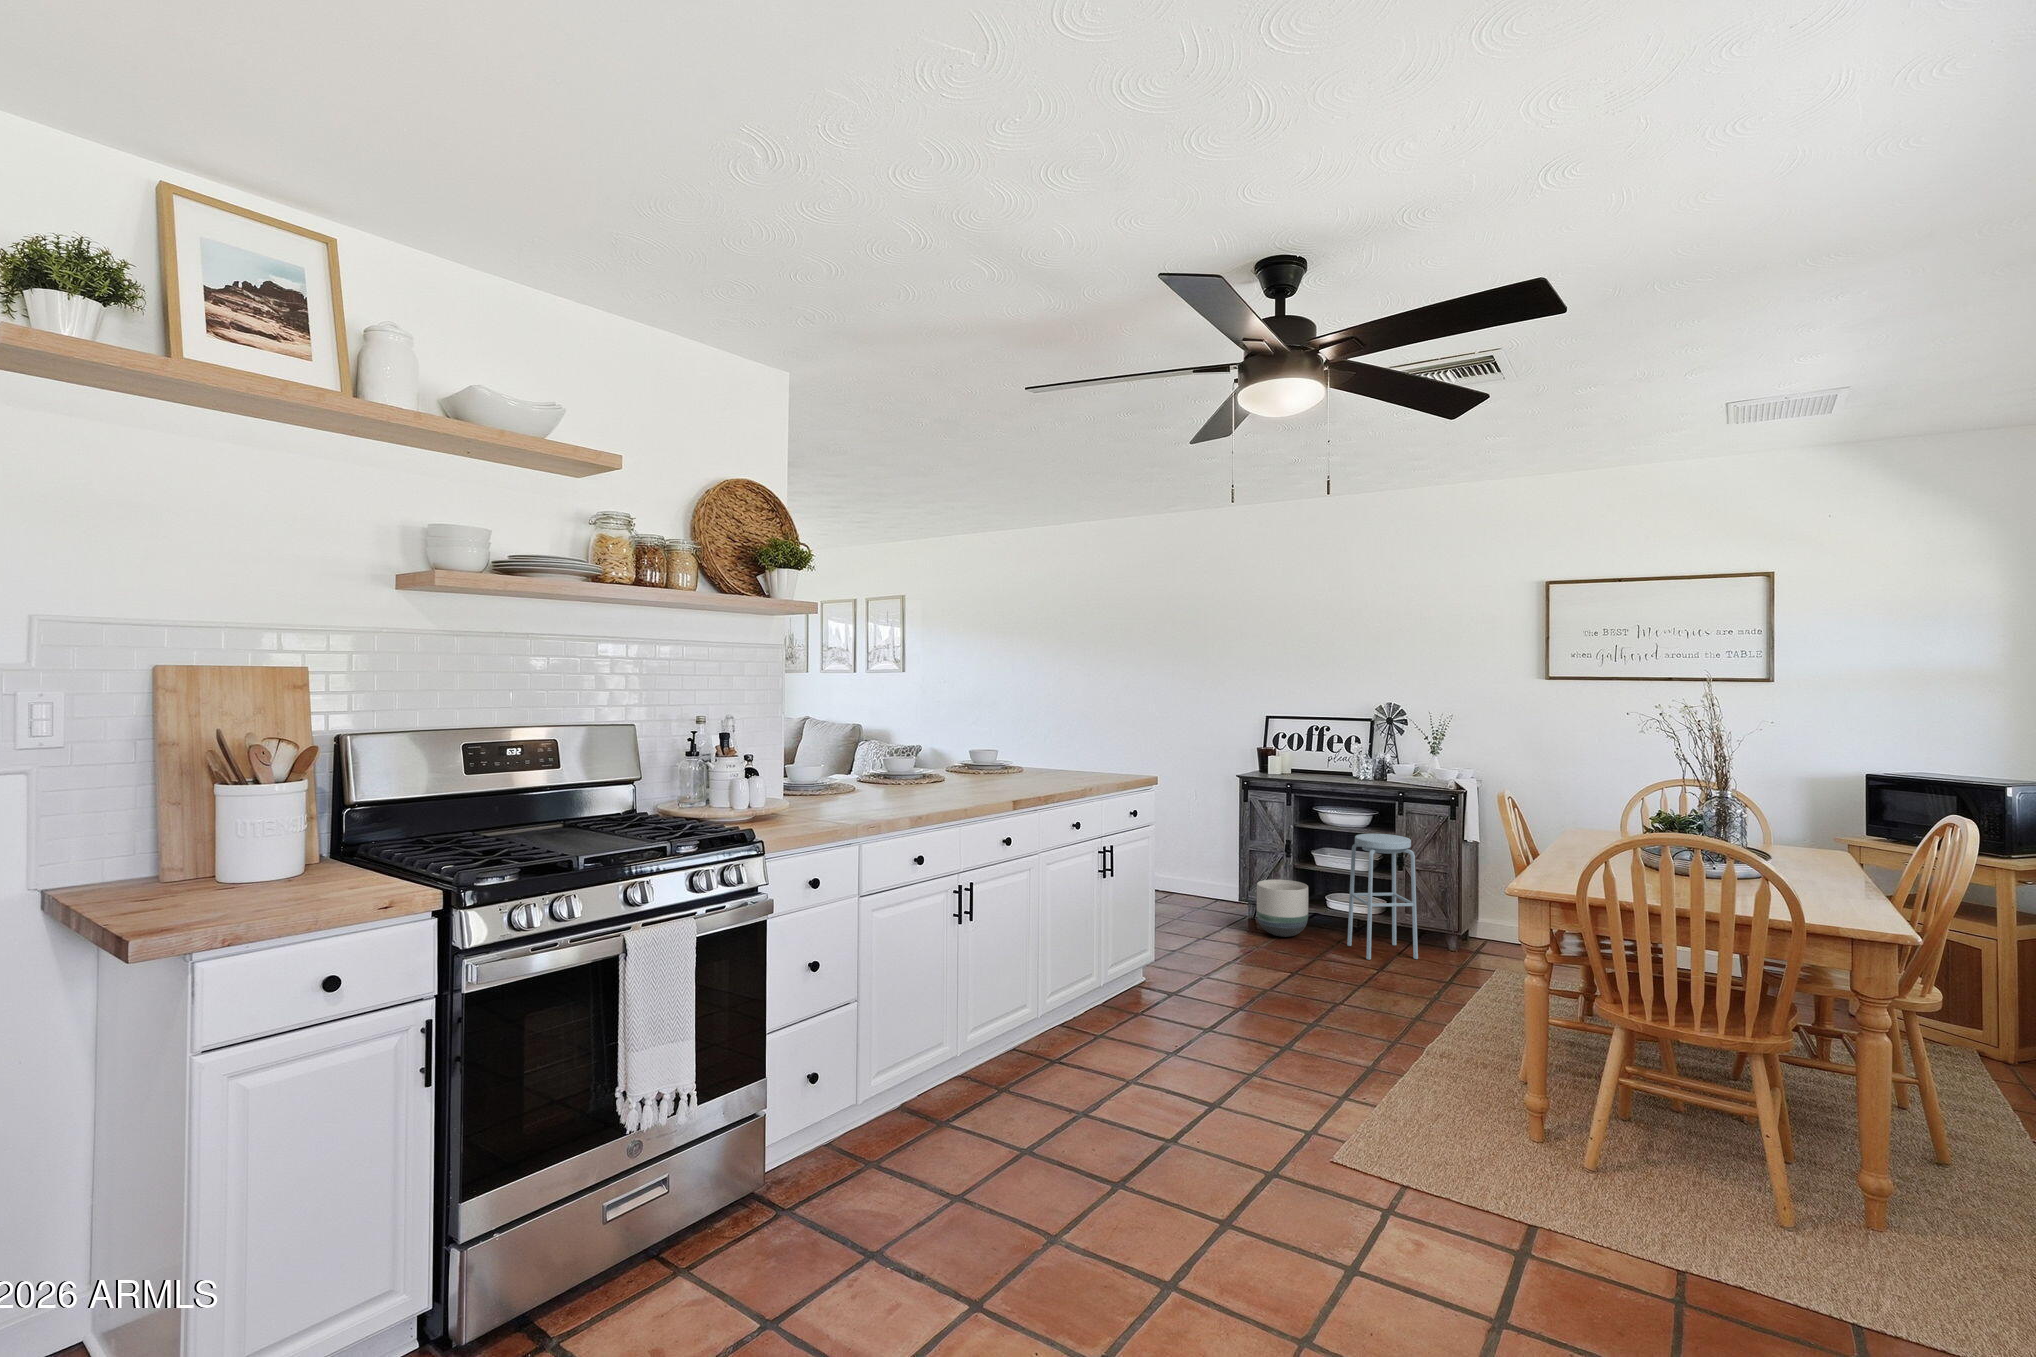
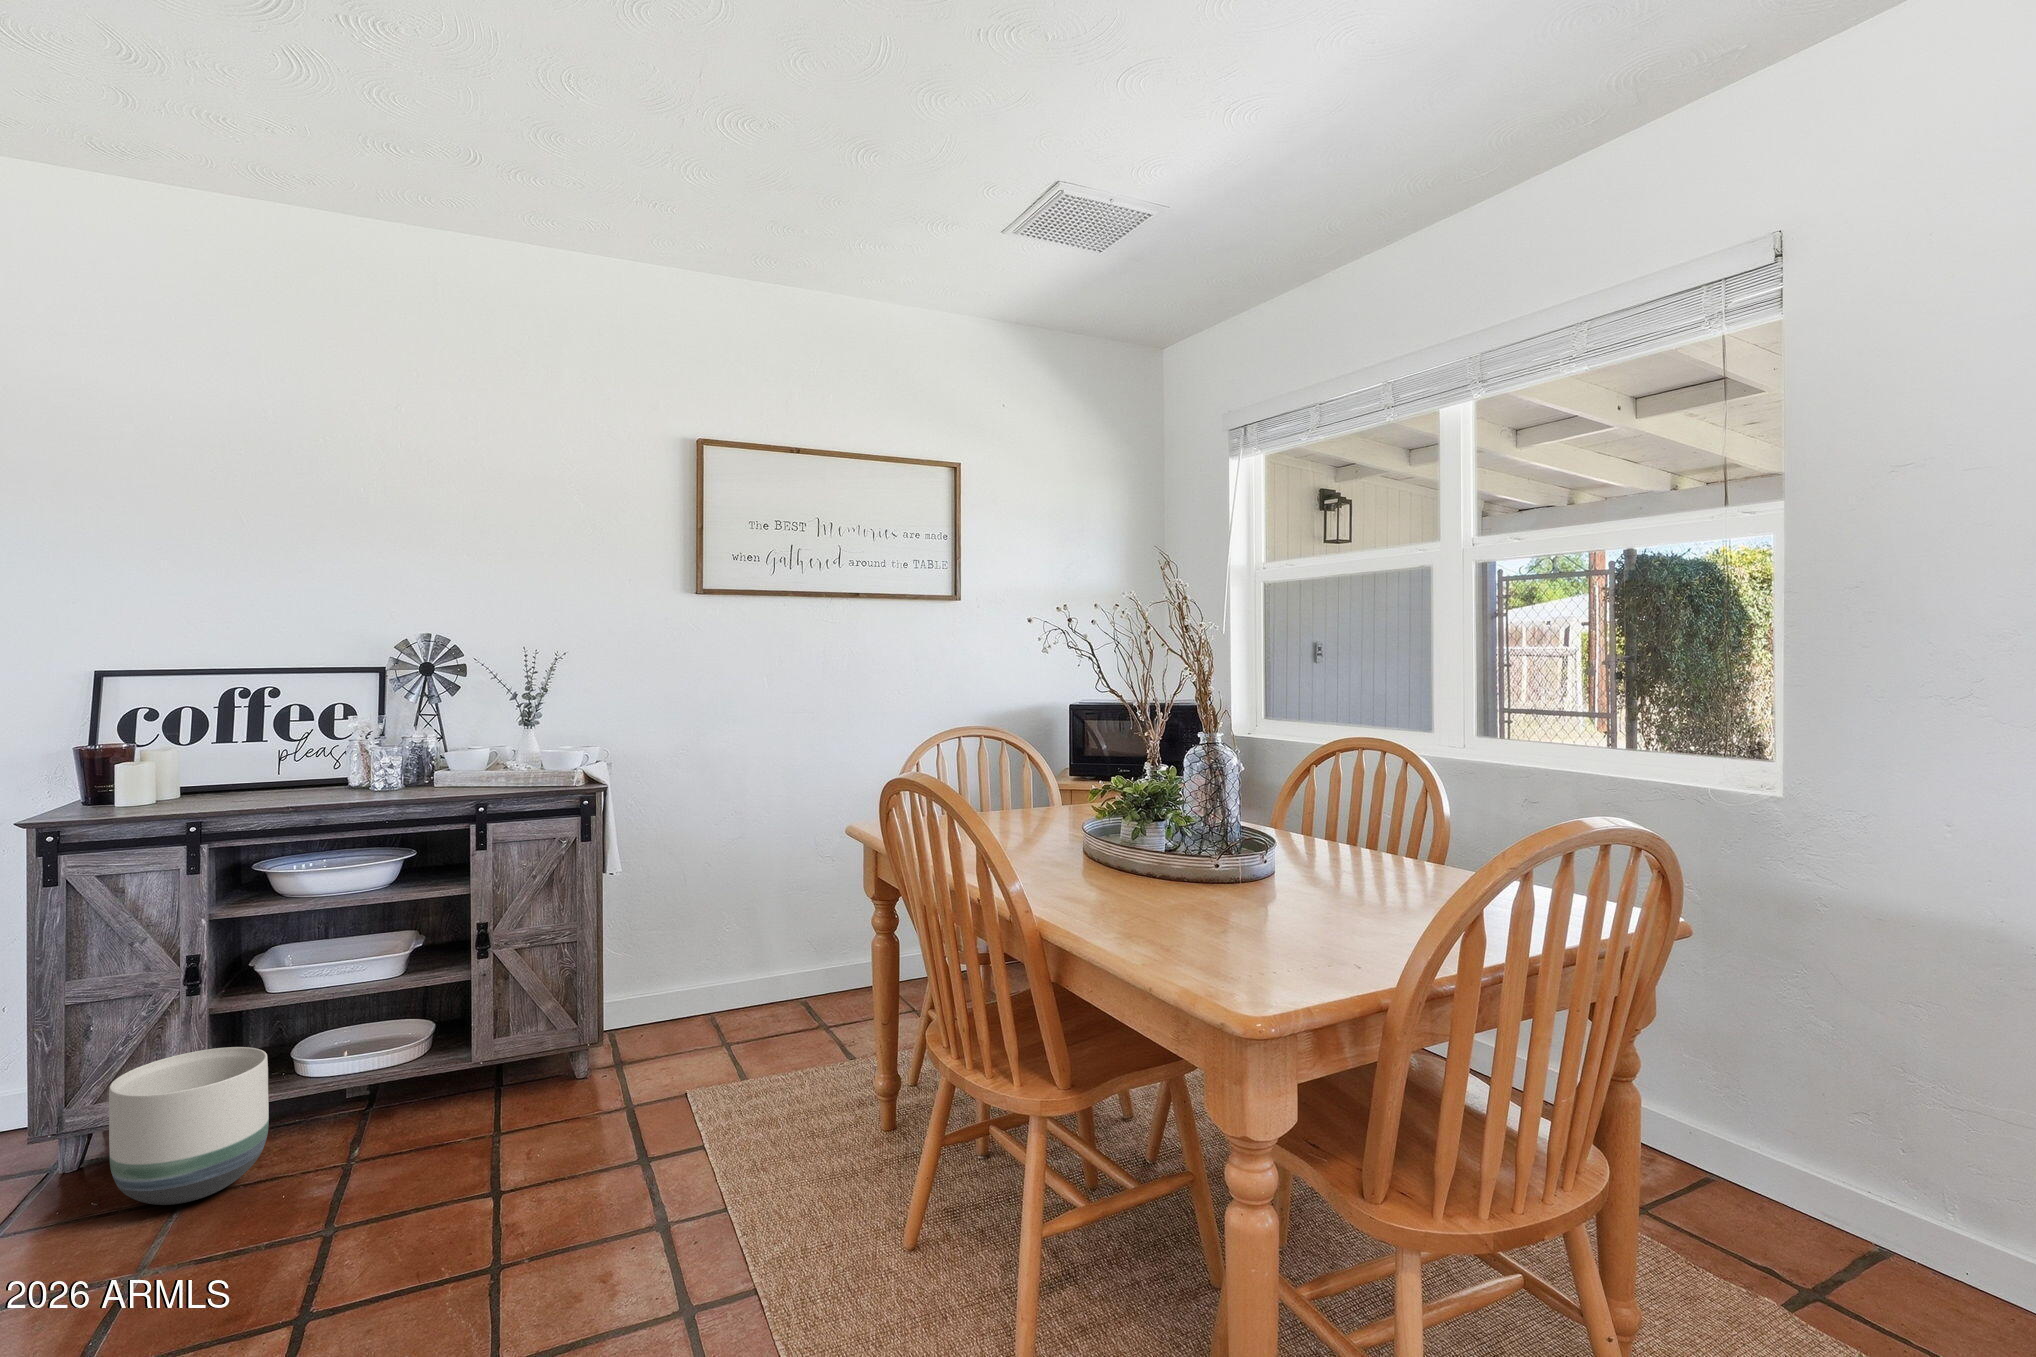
stool: present [1347,834,1418,960] -> none [380,892,547,1178]

